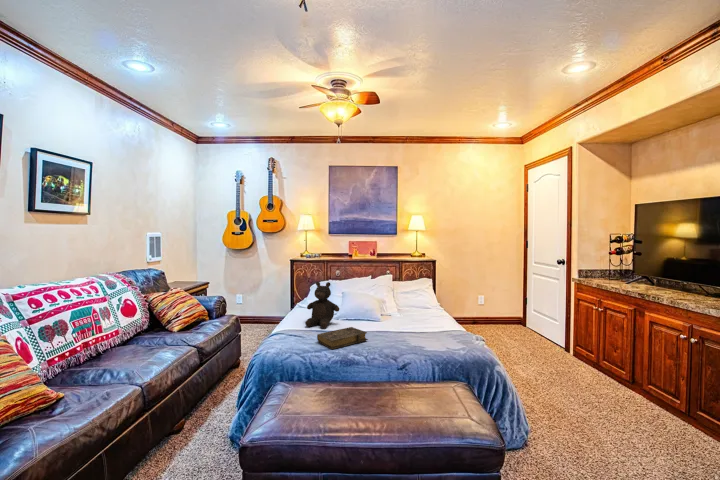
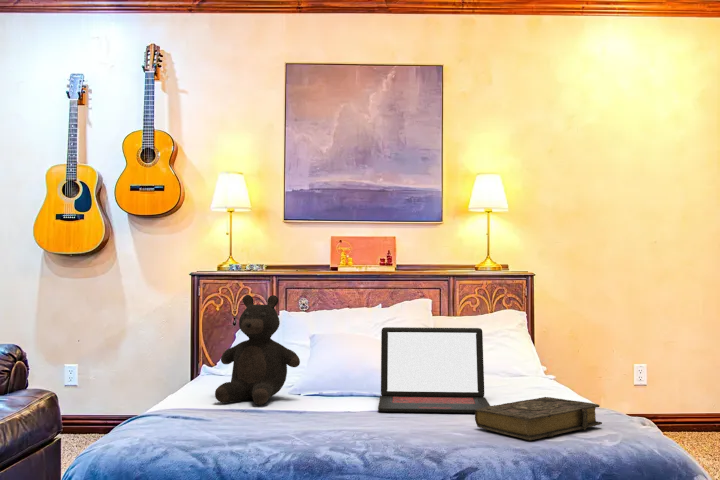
laptop: none [371,295,417,333] -> present [378,327,490,413]
book: present [317,327,368,349] -> present [475,397,602,440]

